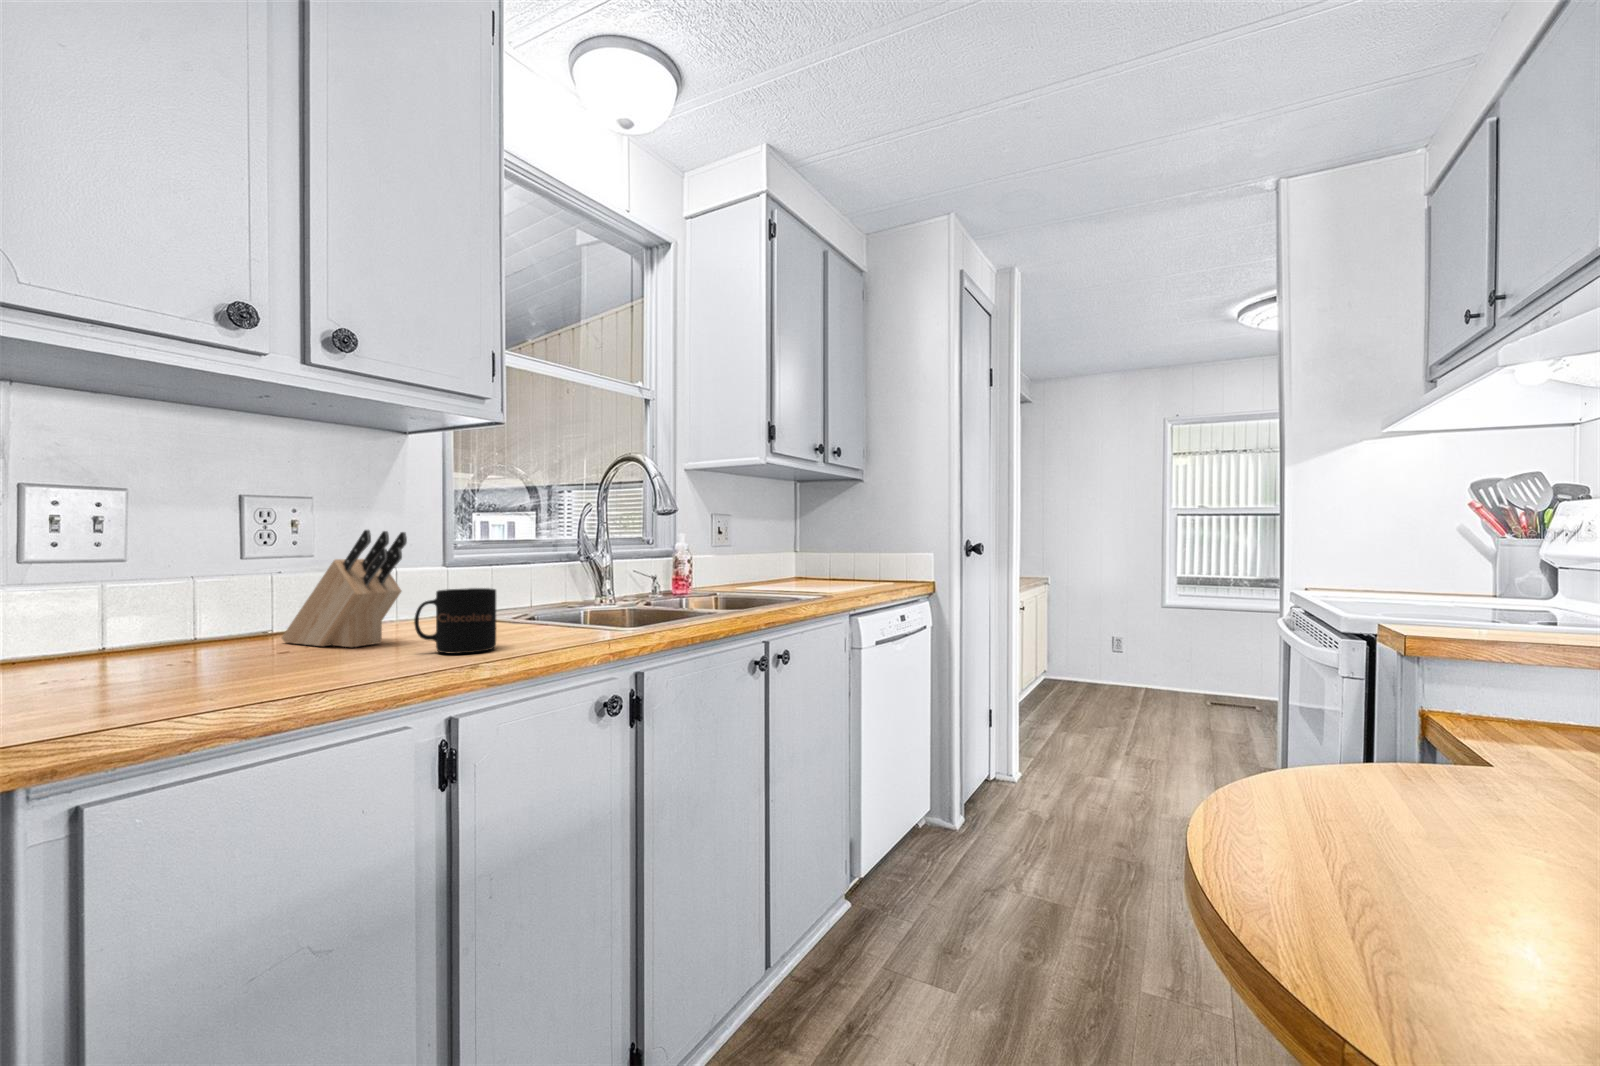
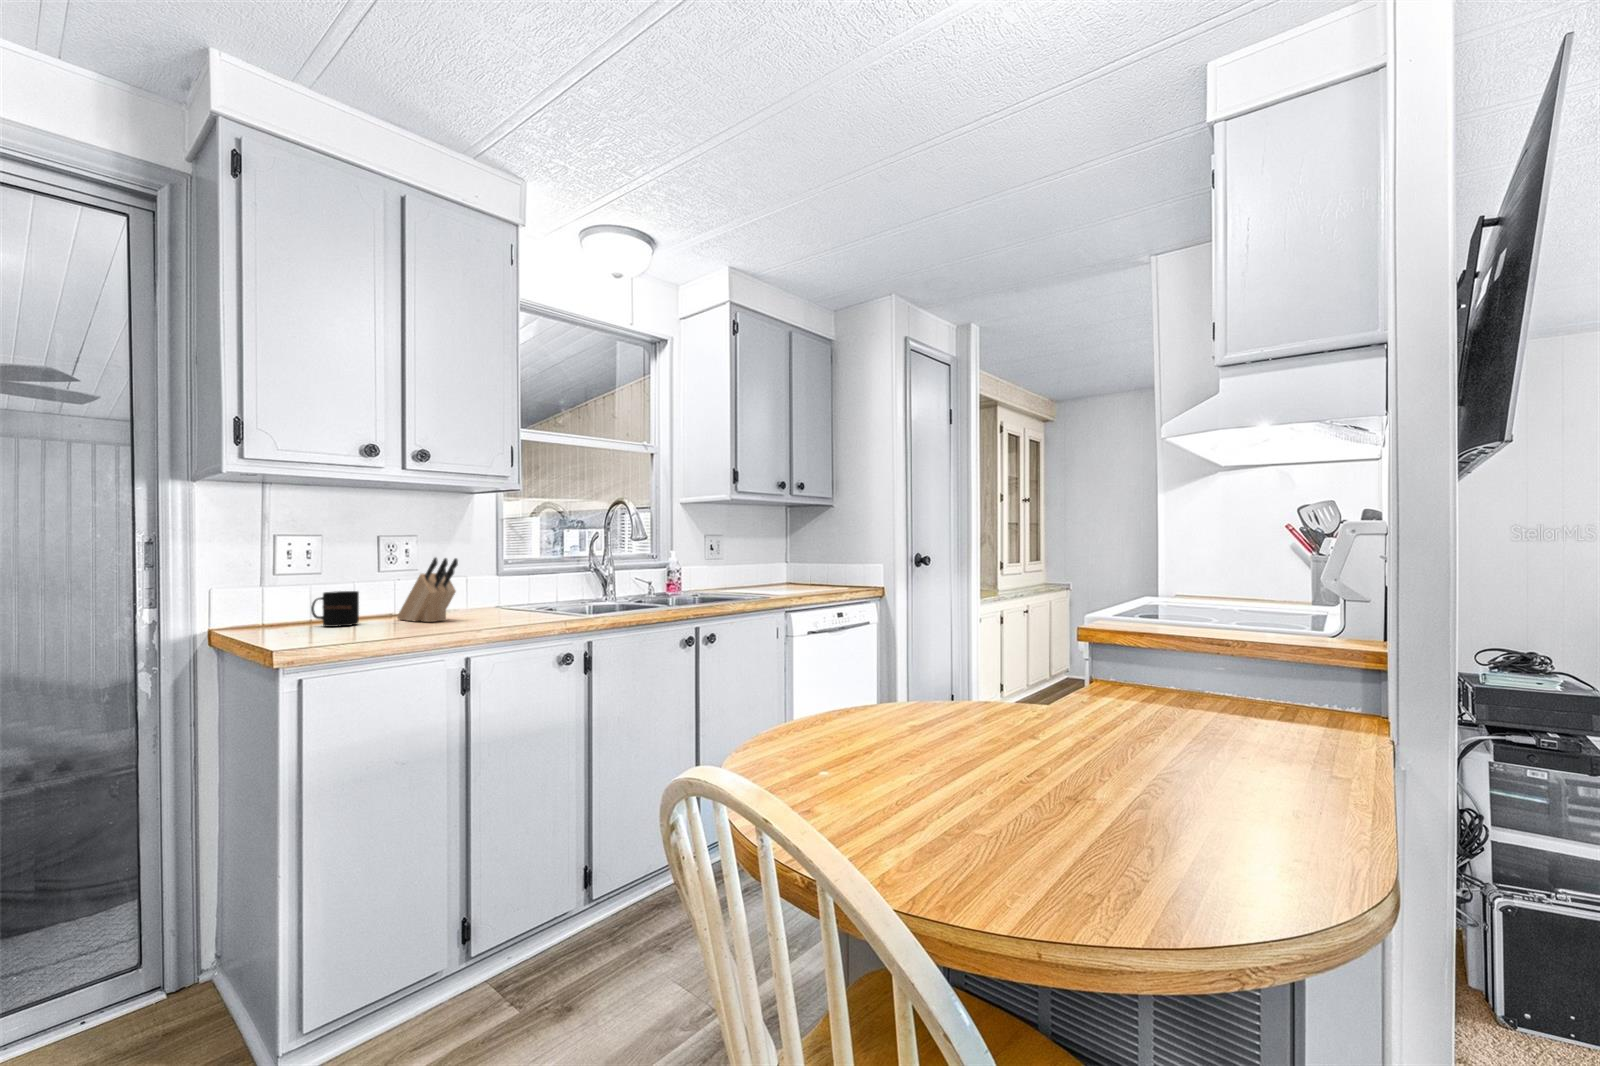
mug: present [414,588,496,654] -> present [311,591,359,627]

